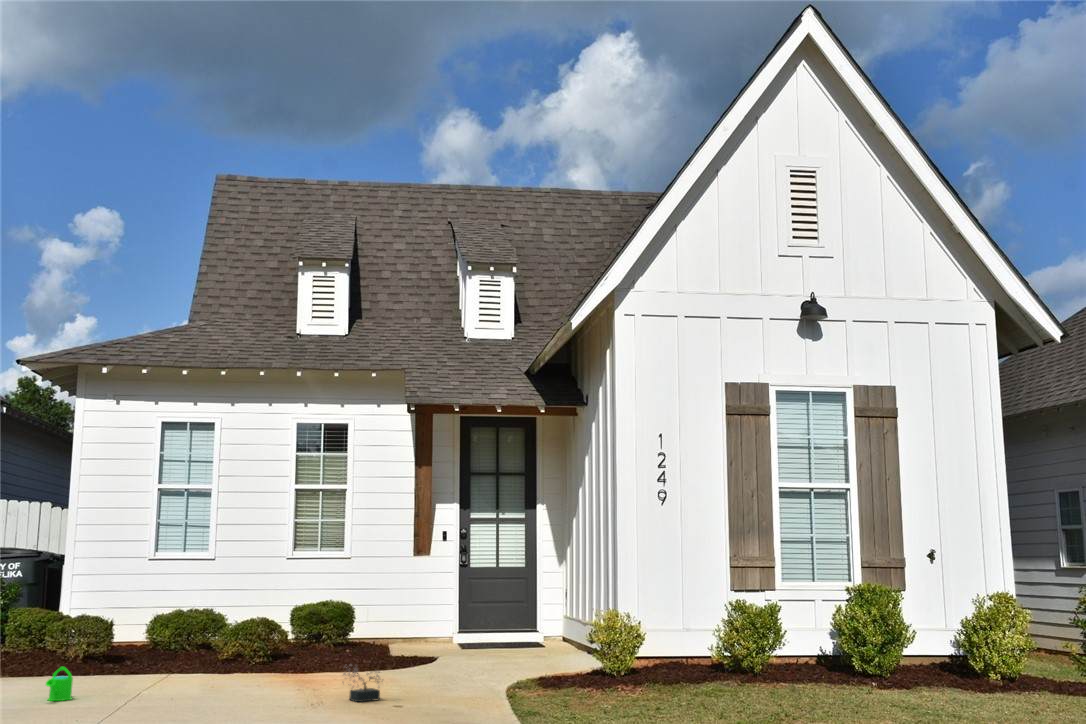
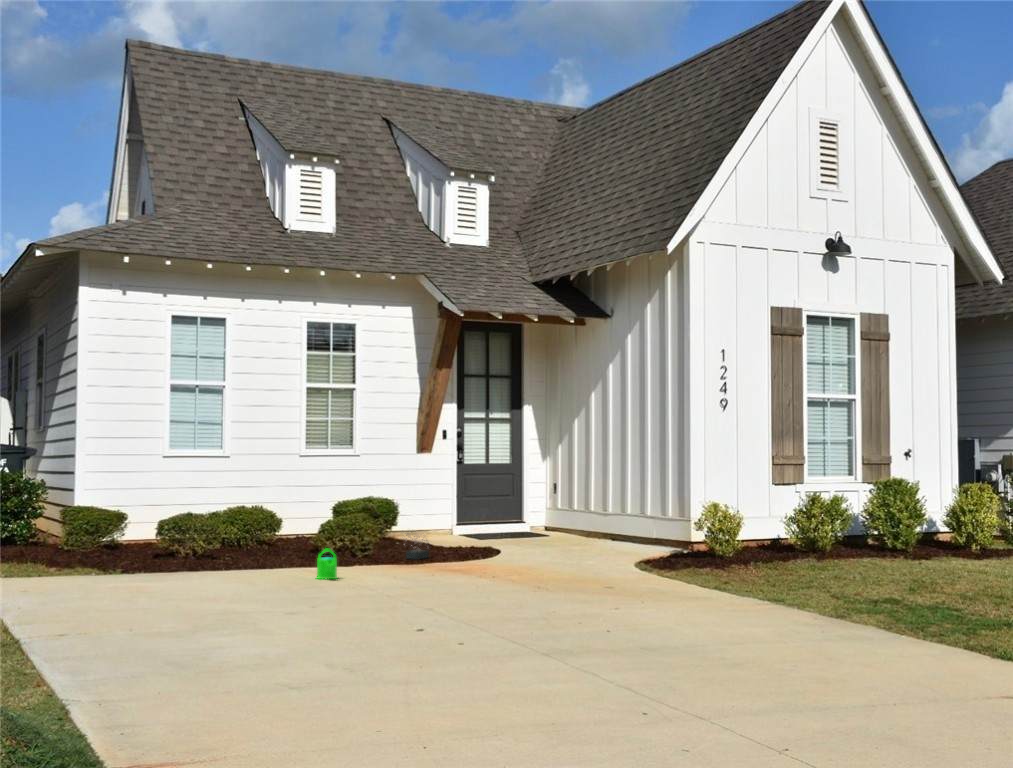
decorative plant: present [343,664,380,702] -> present [402,533,429,559]

